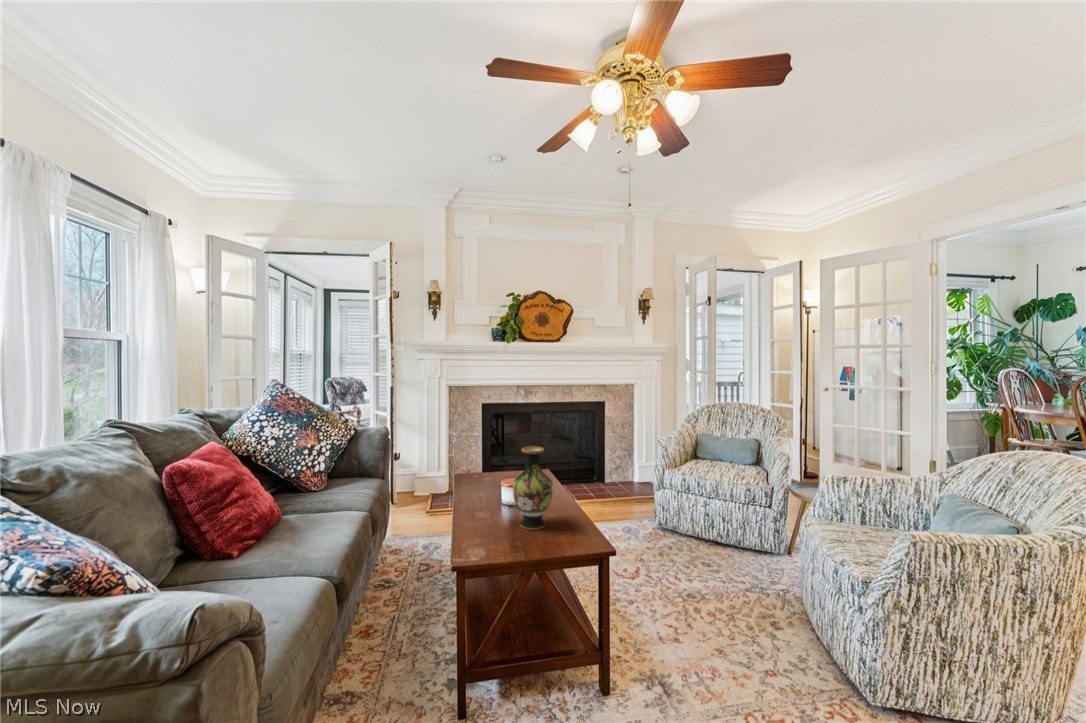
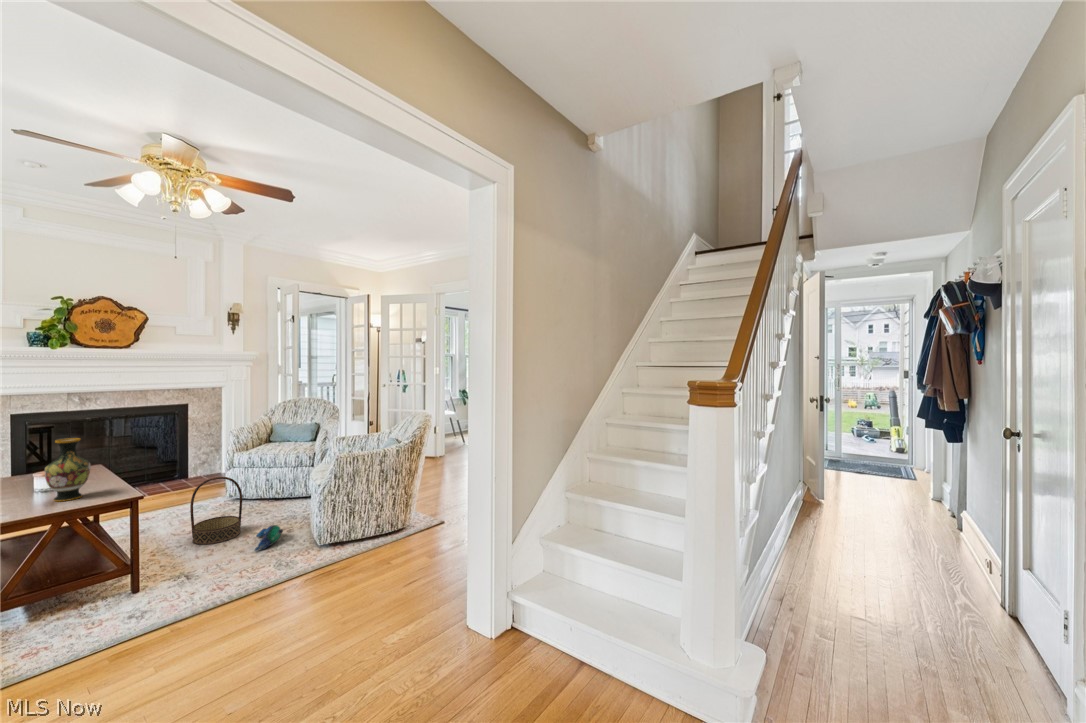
basket: none [640,513,700,612] -> present [190,477,242,545]
plush toy: none [727,609,778,661] -> present [255,525,283,551]

